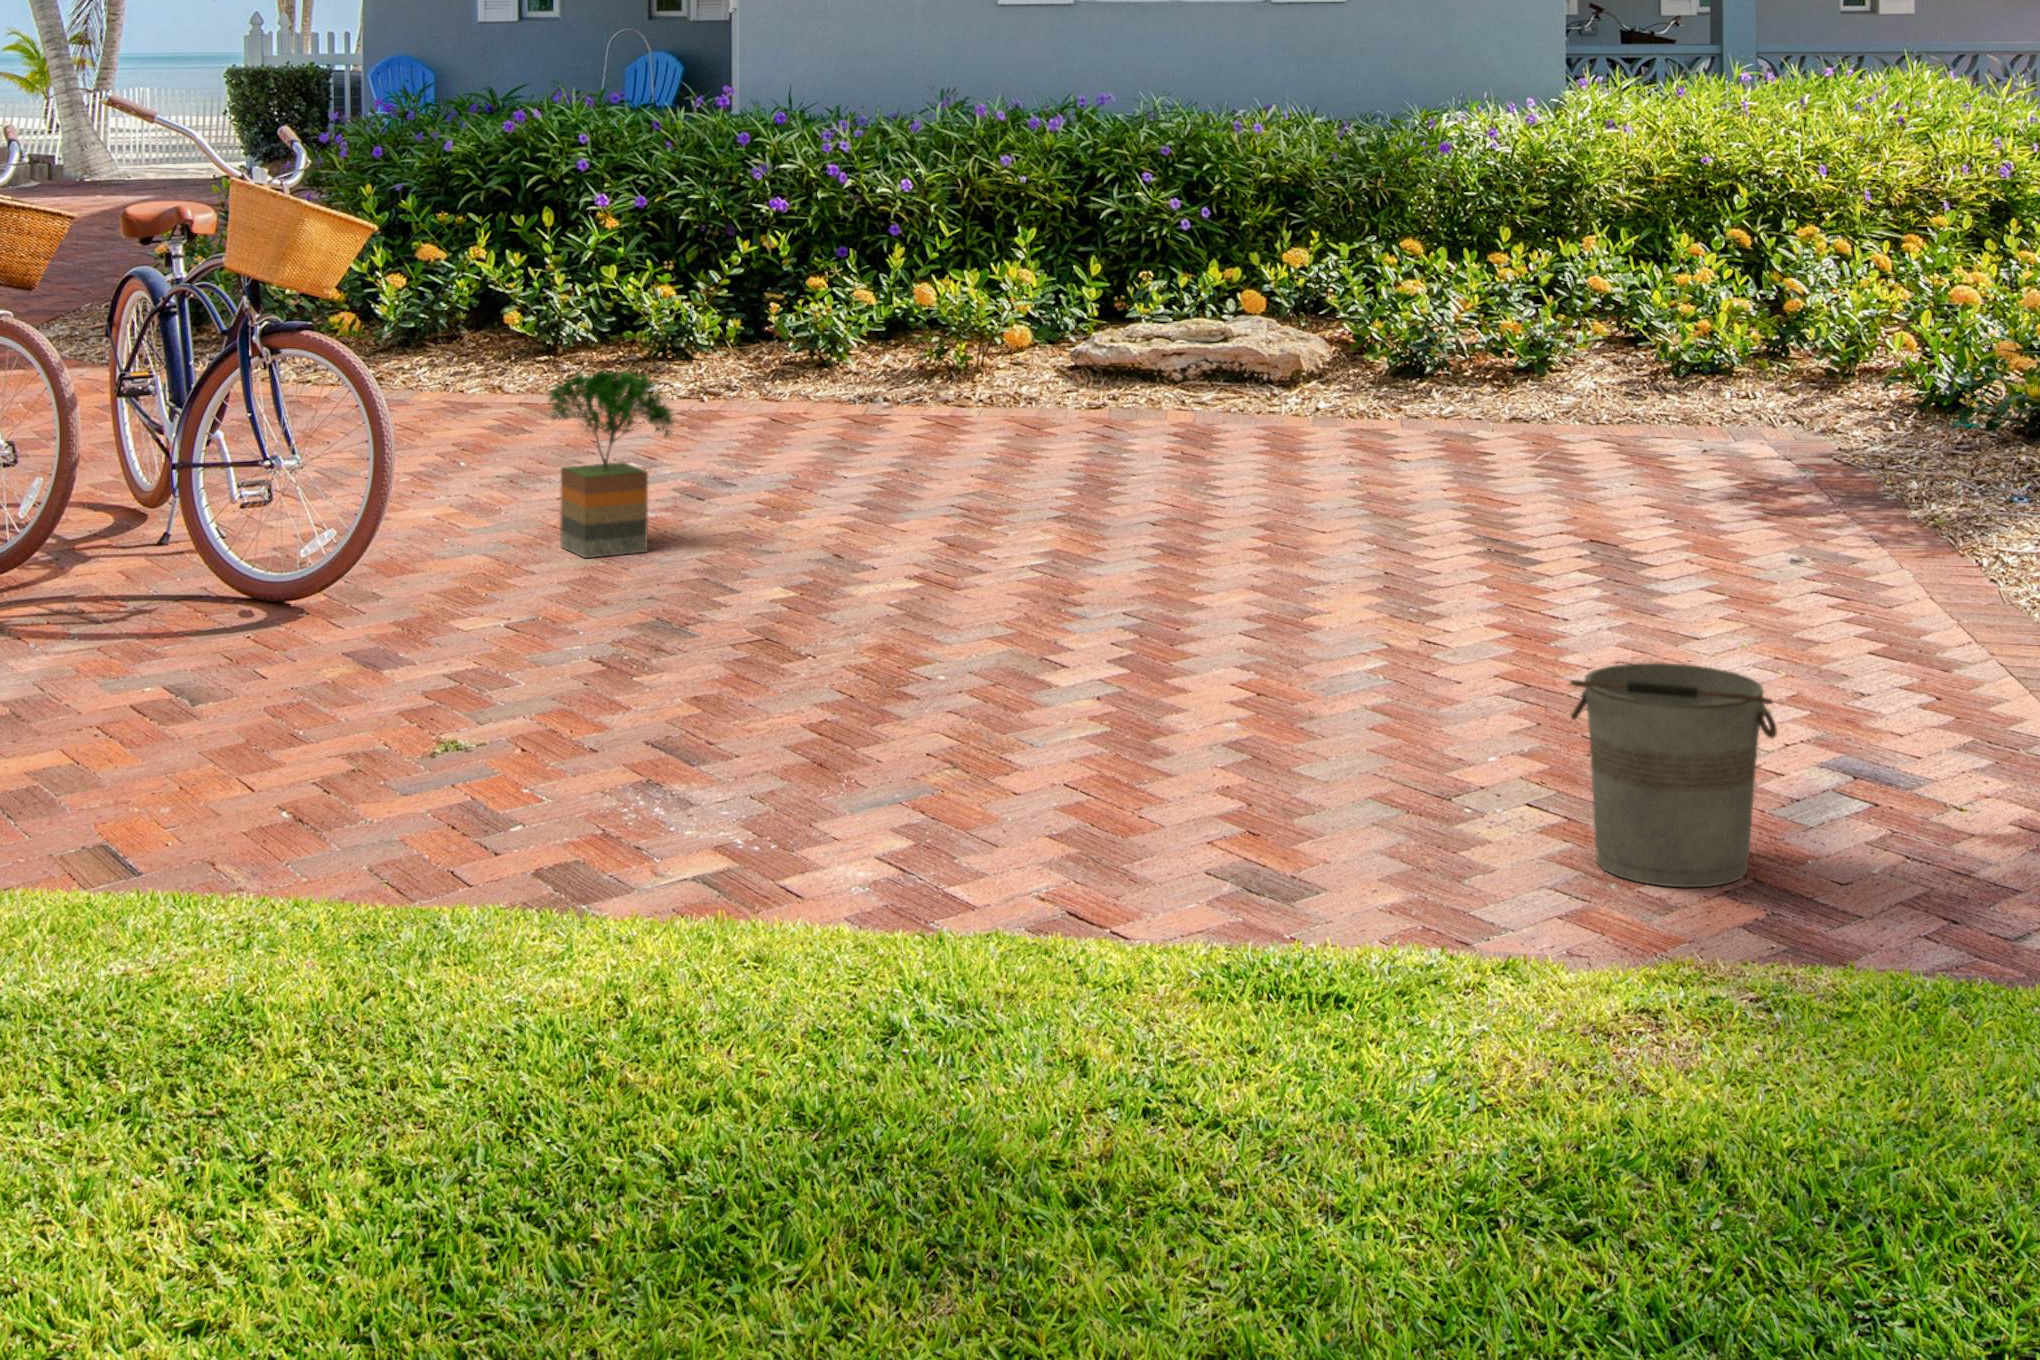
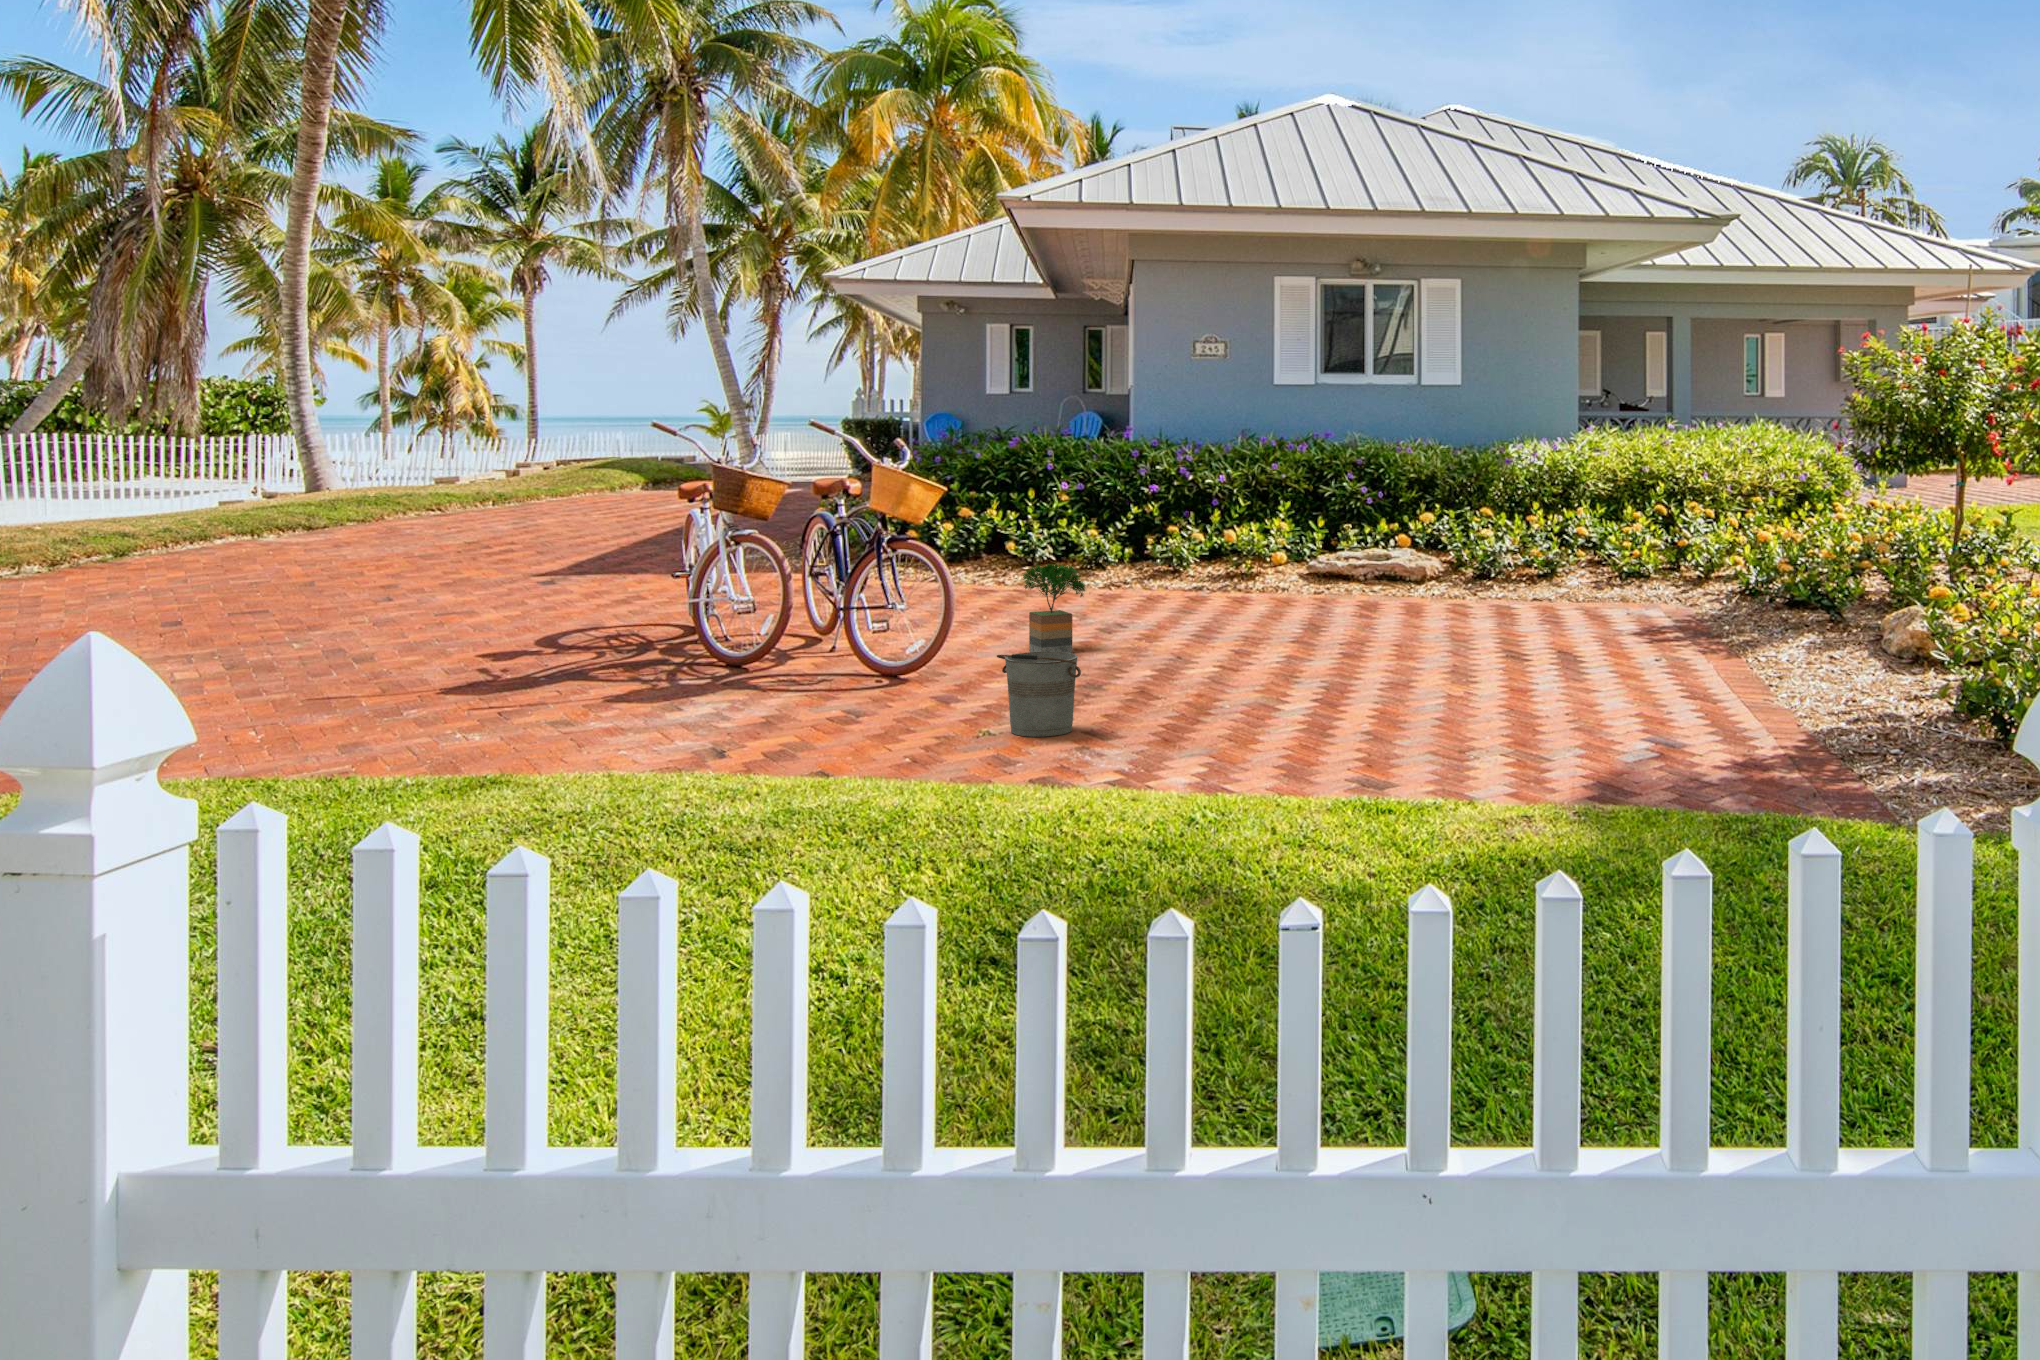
bucket: present [1569,663,1777,887] -> present [997,652,1081,737]

